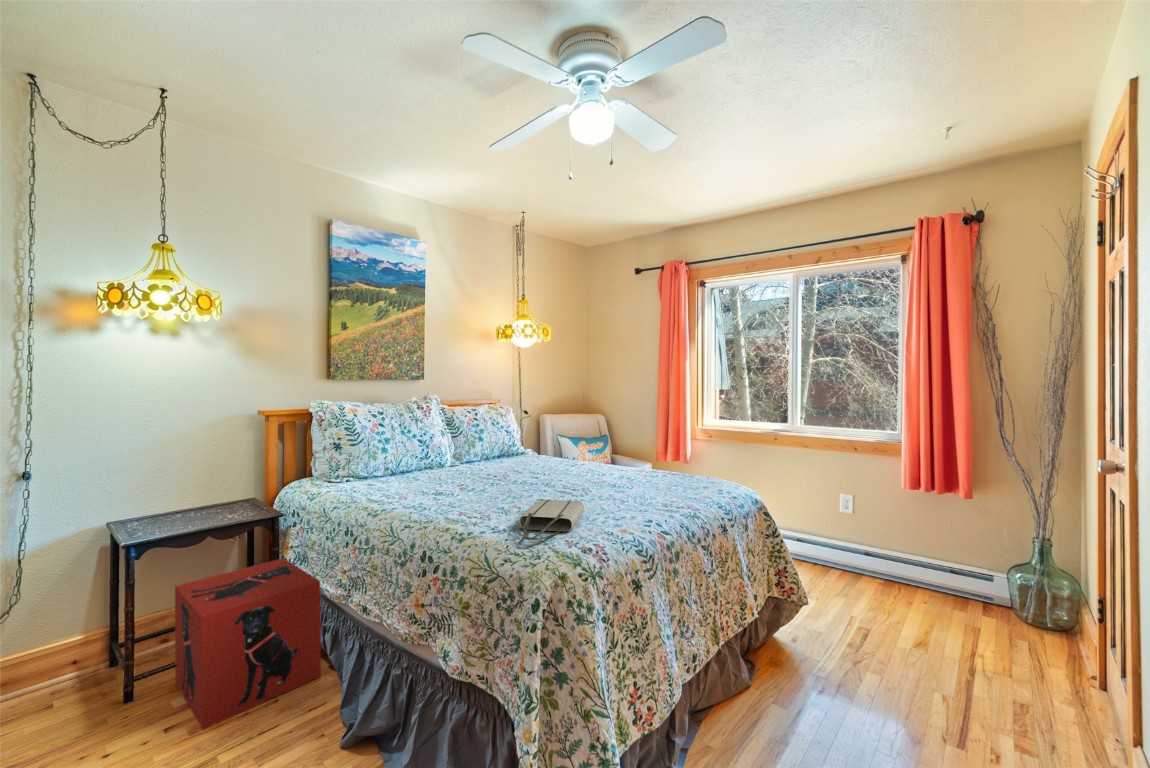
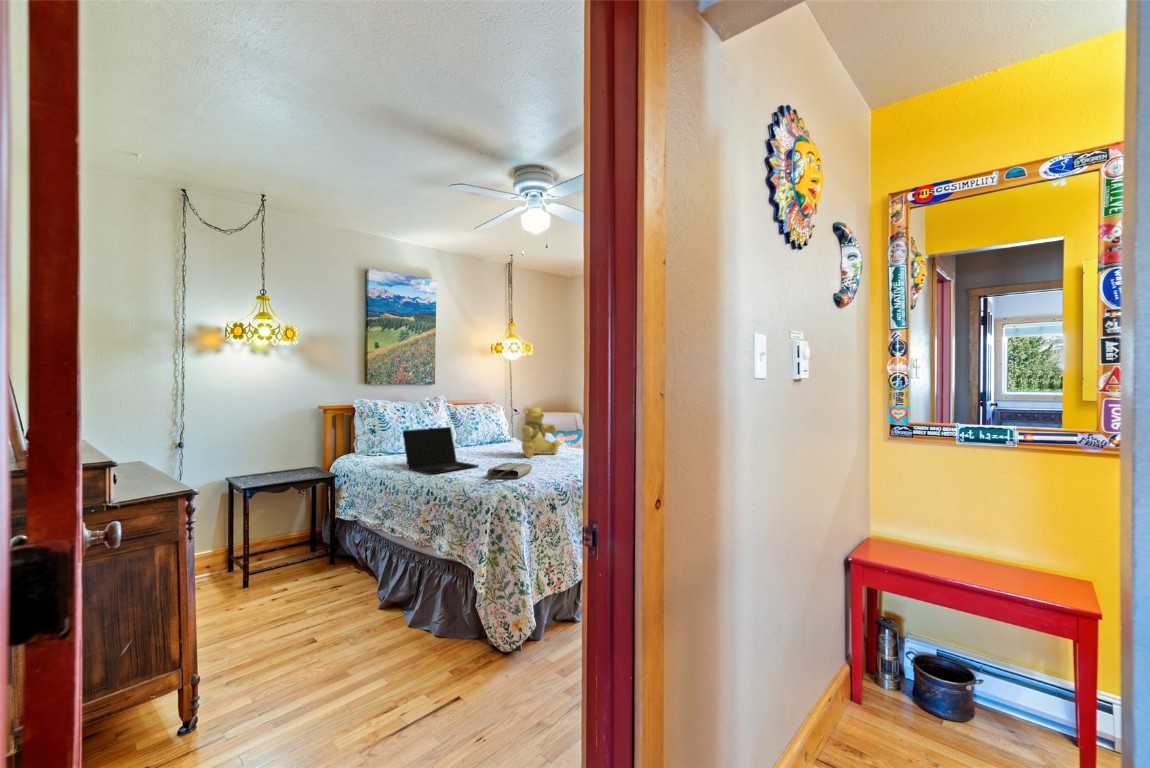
teddy bear: none [551,410,603,484] -> present [522,407,559,457]
laptop: none [379,442,498,524] -> present [403,427,478,475]
storage box: present [175,558,321,729] -> none [272,506,364,600]

